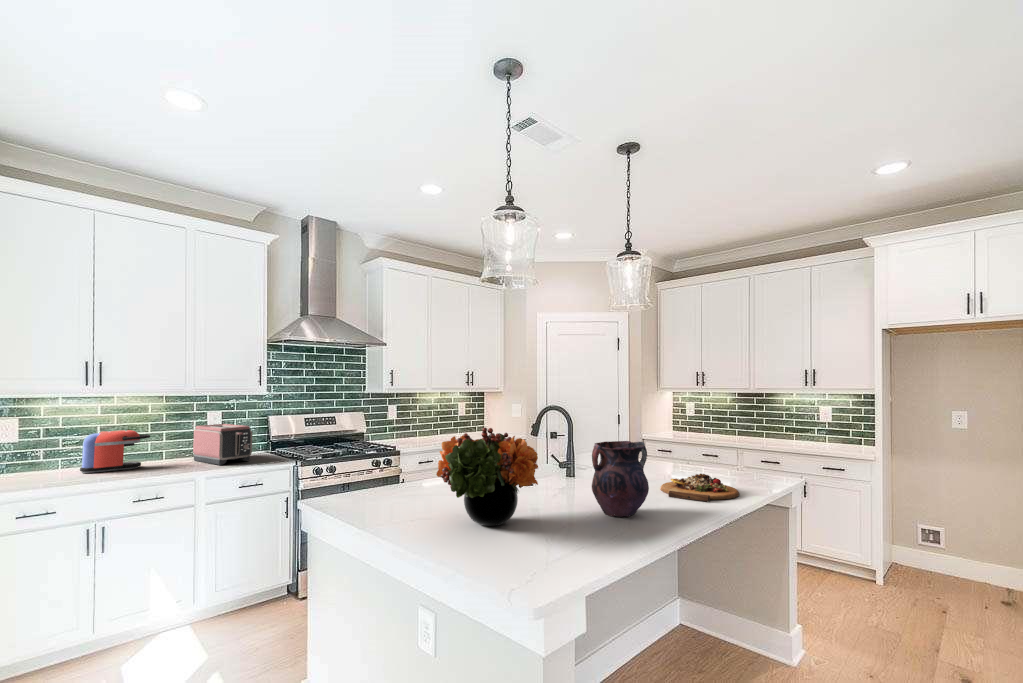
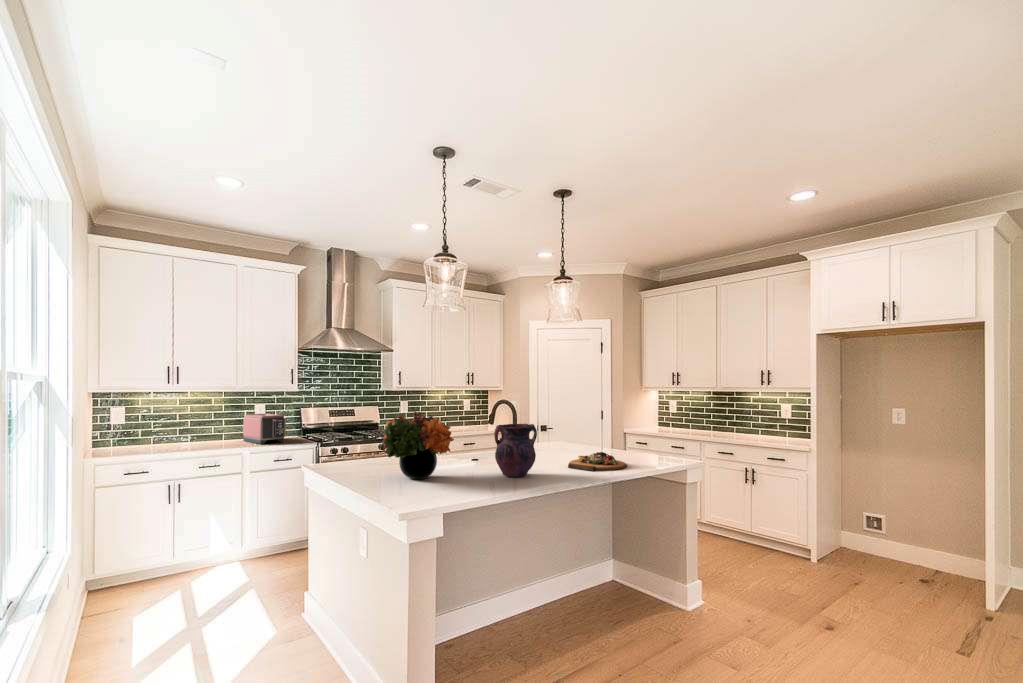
coffee maker: present [80,430,150,473] -> none [163,417,212,447]

